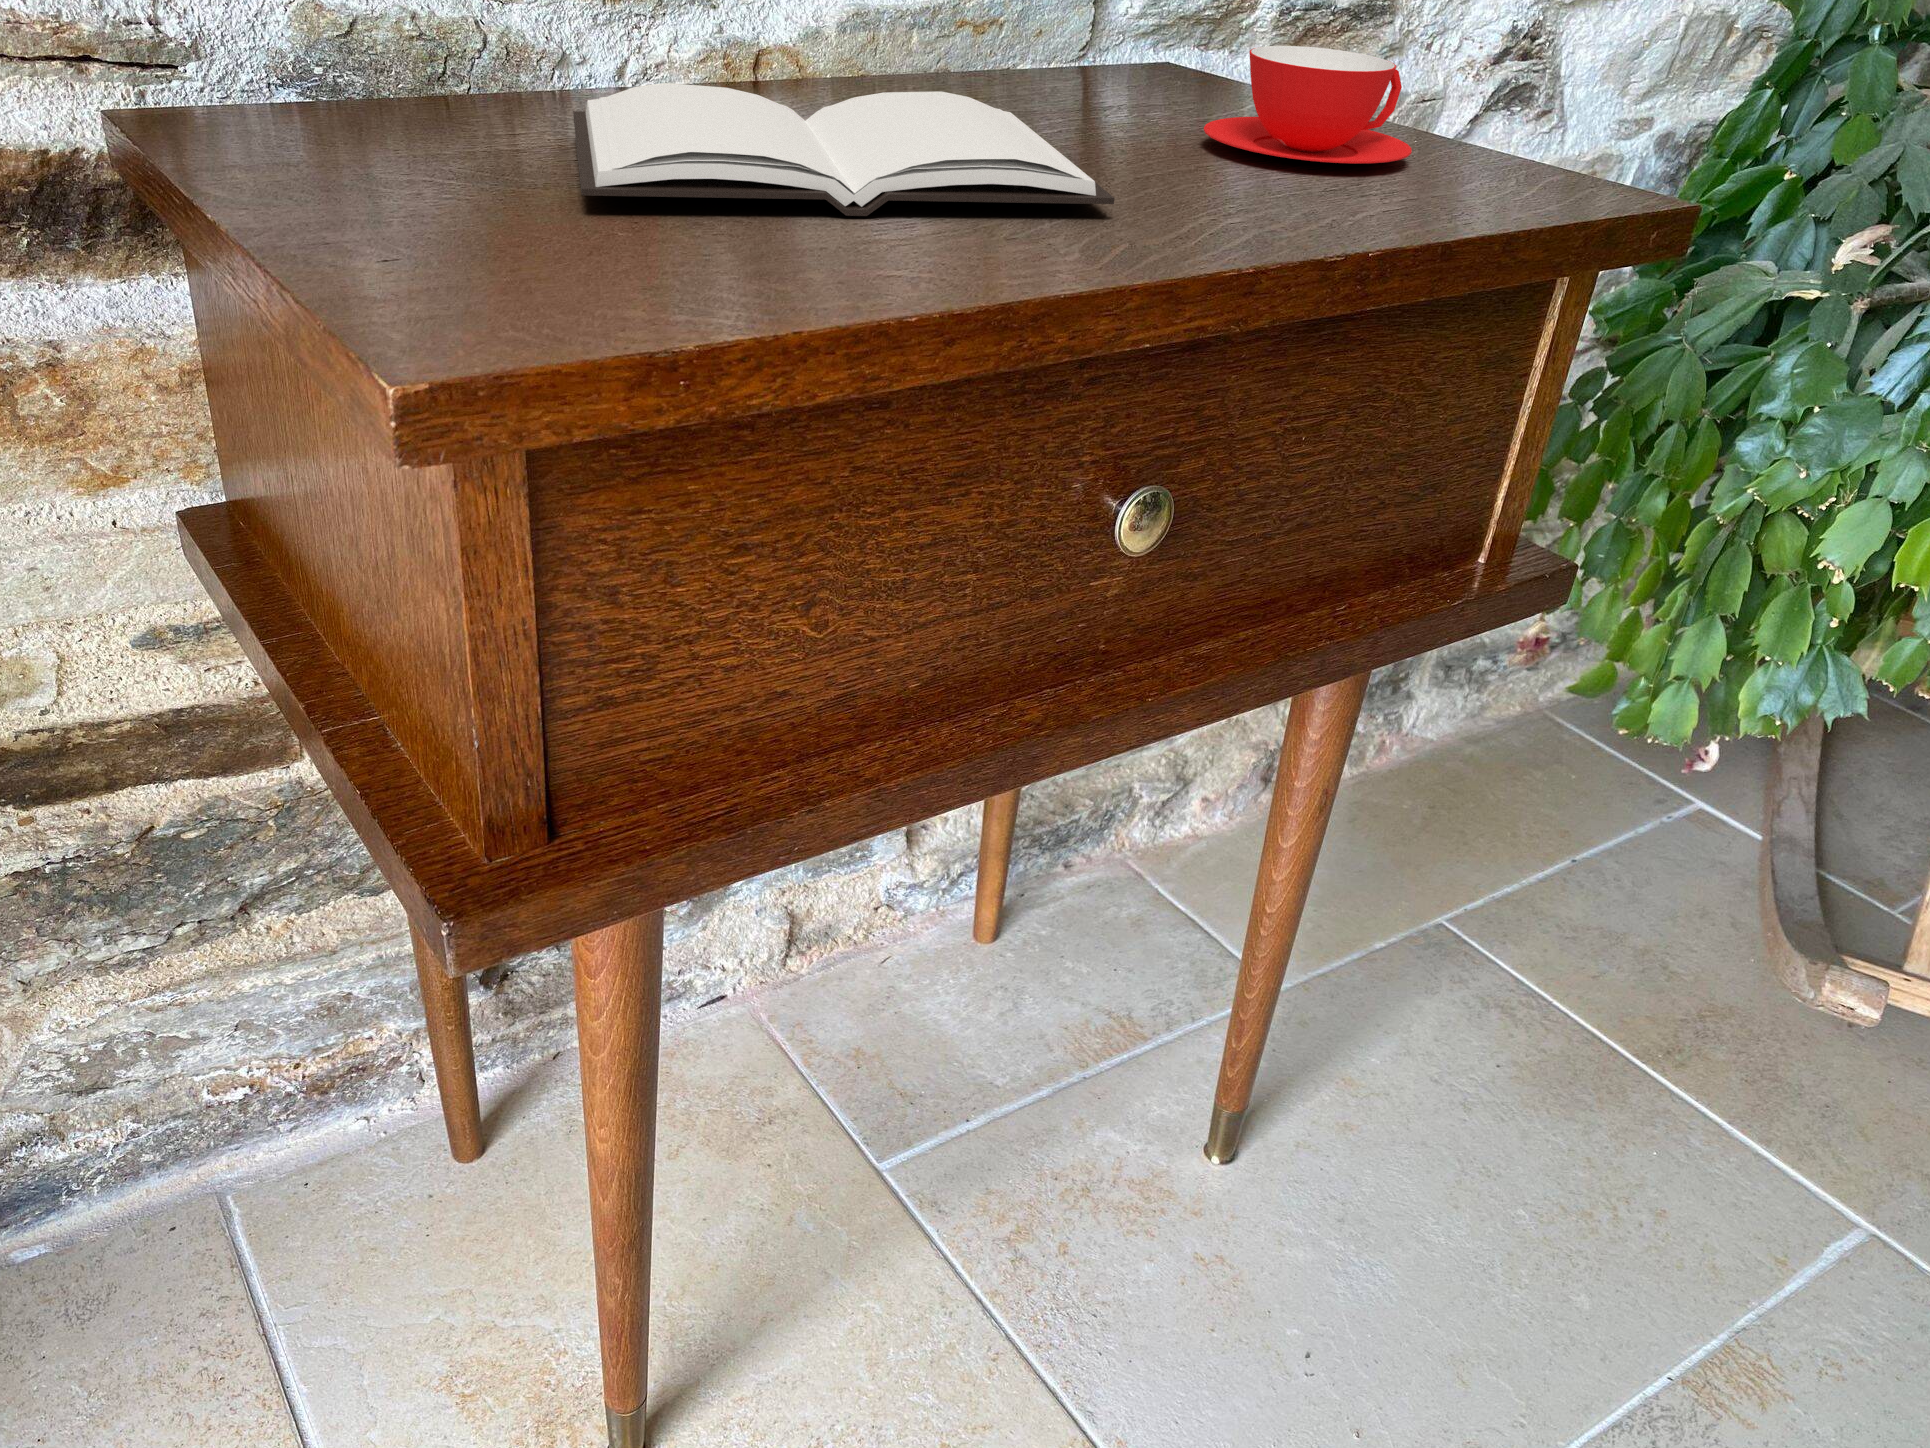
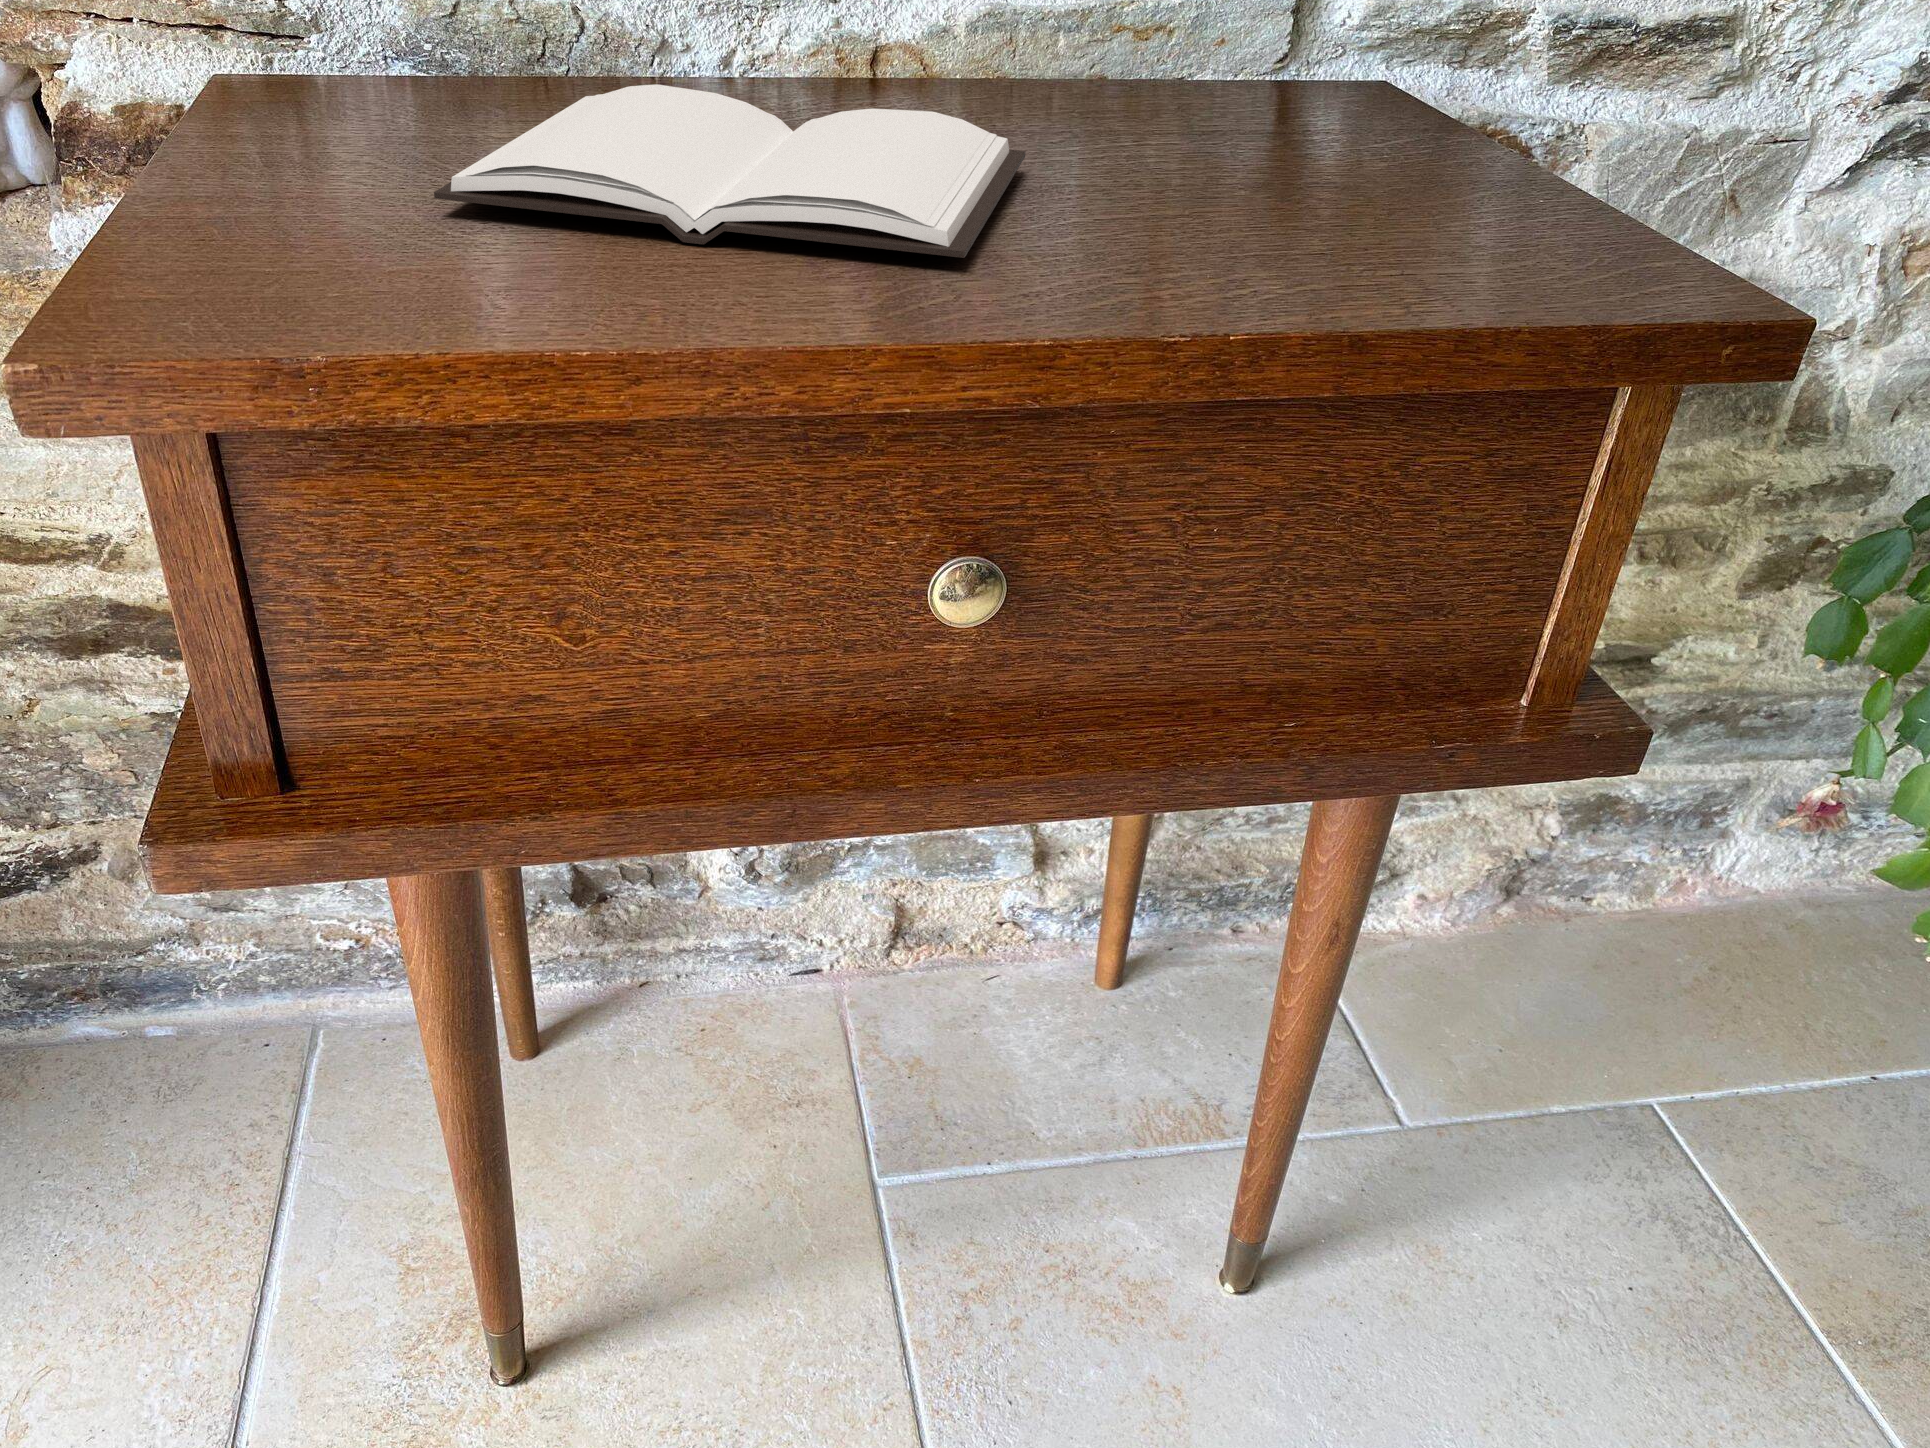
teacup: present [1204,46,1412,163] -> none [1231,85,1473,234]

